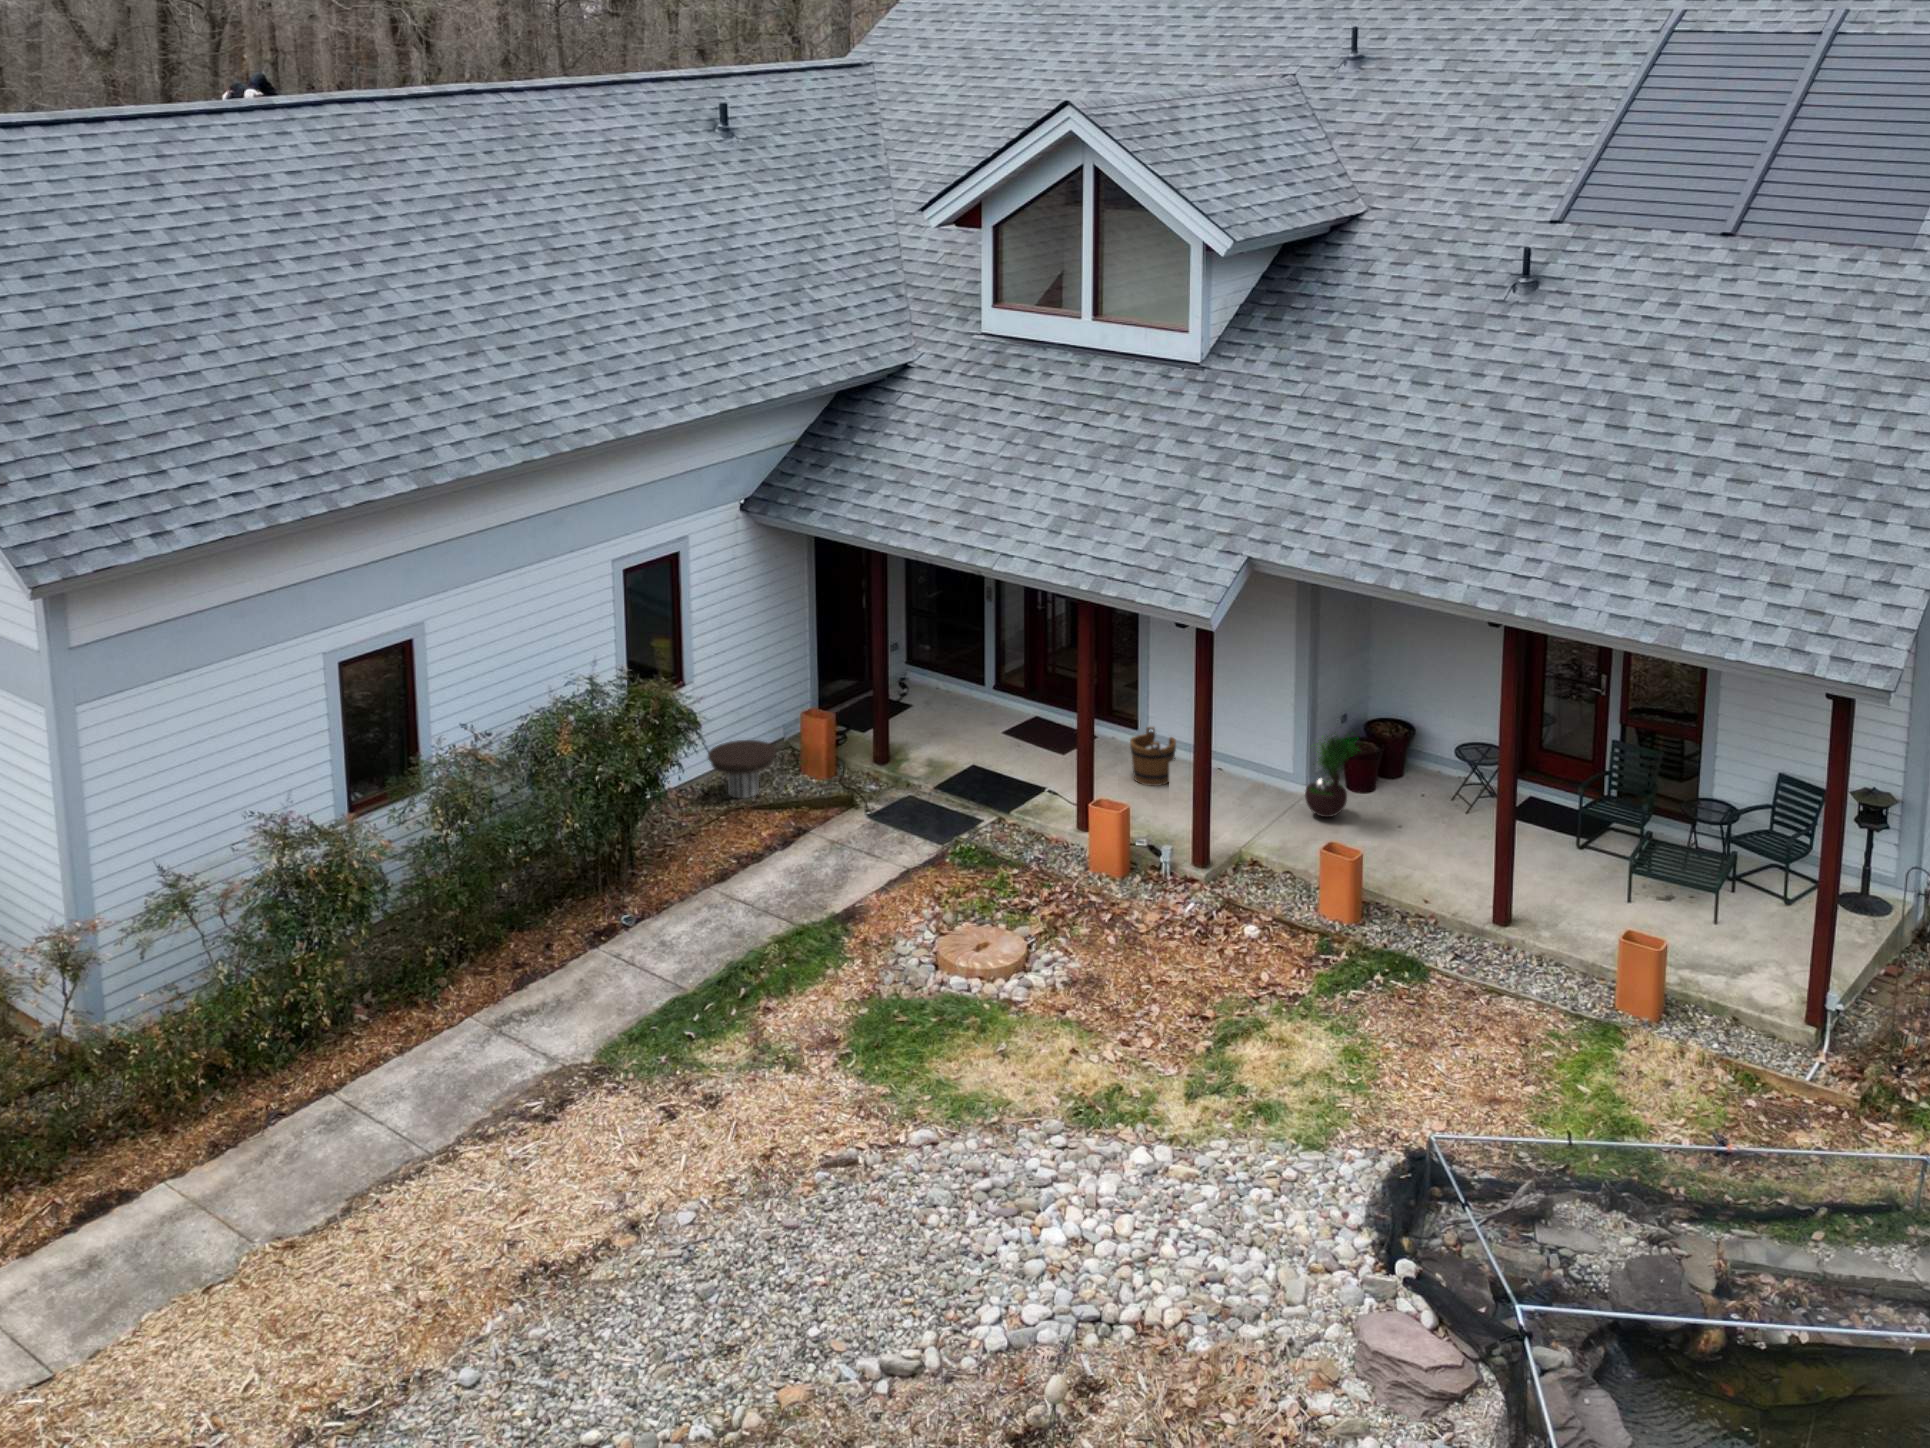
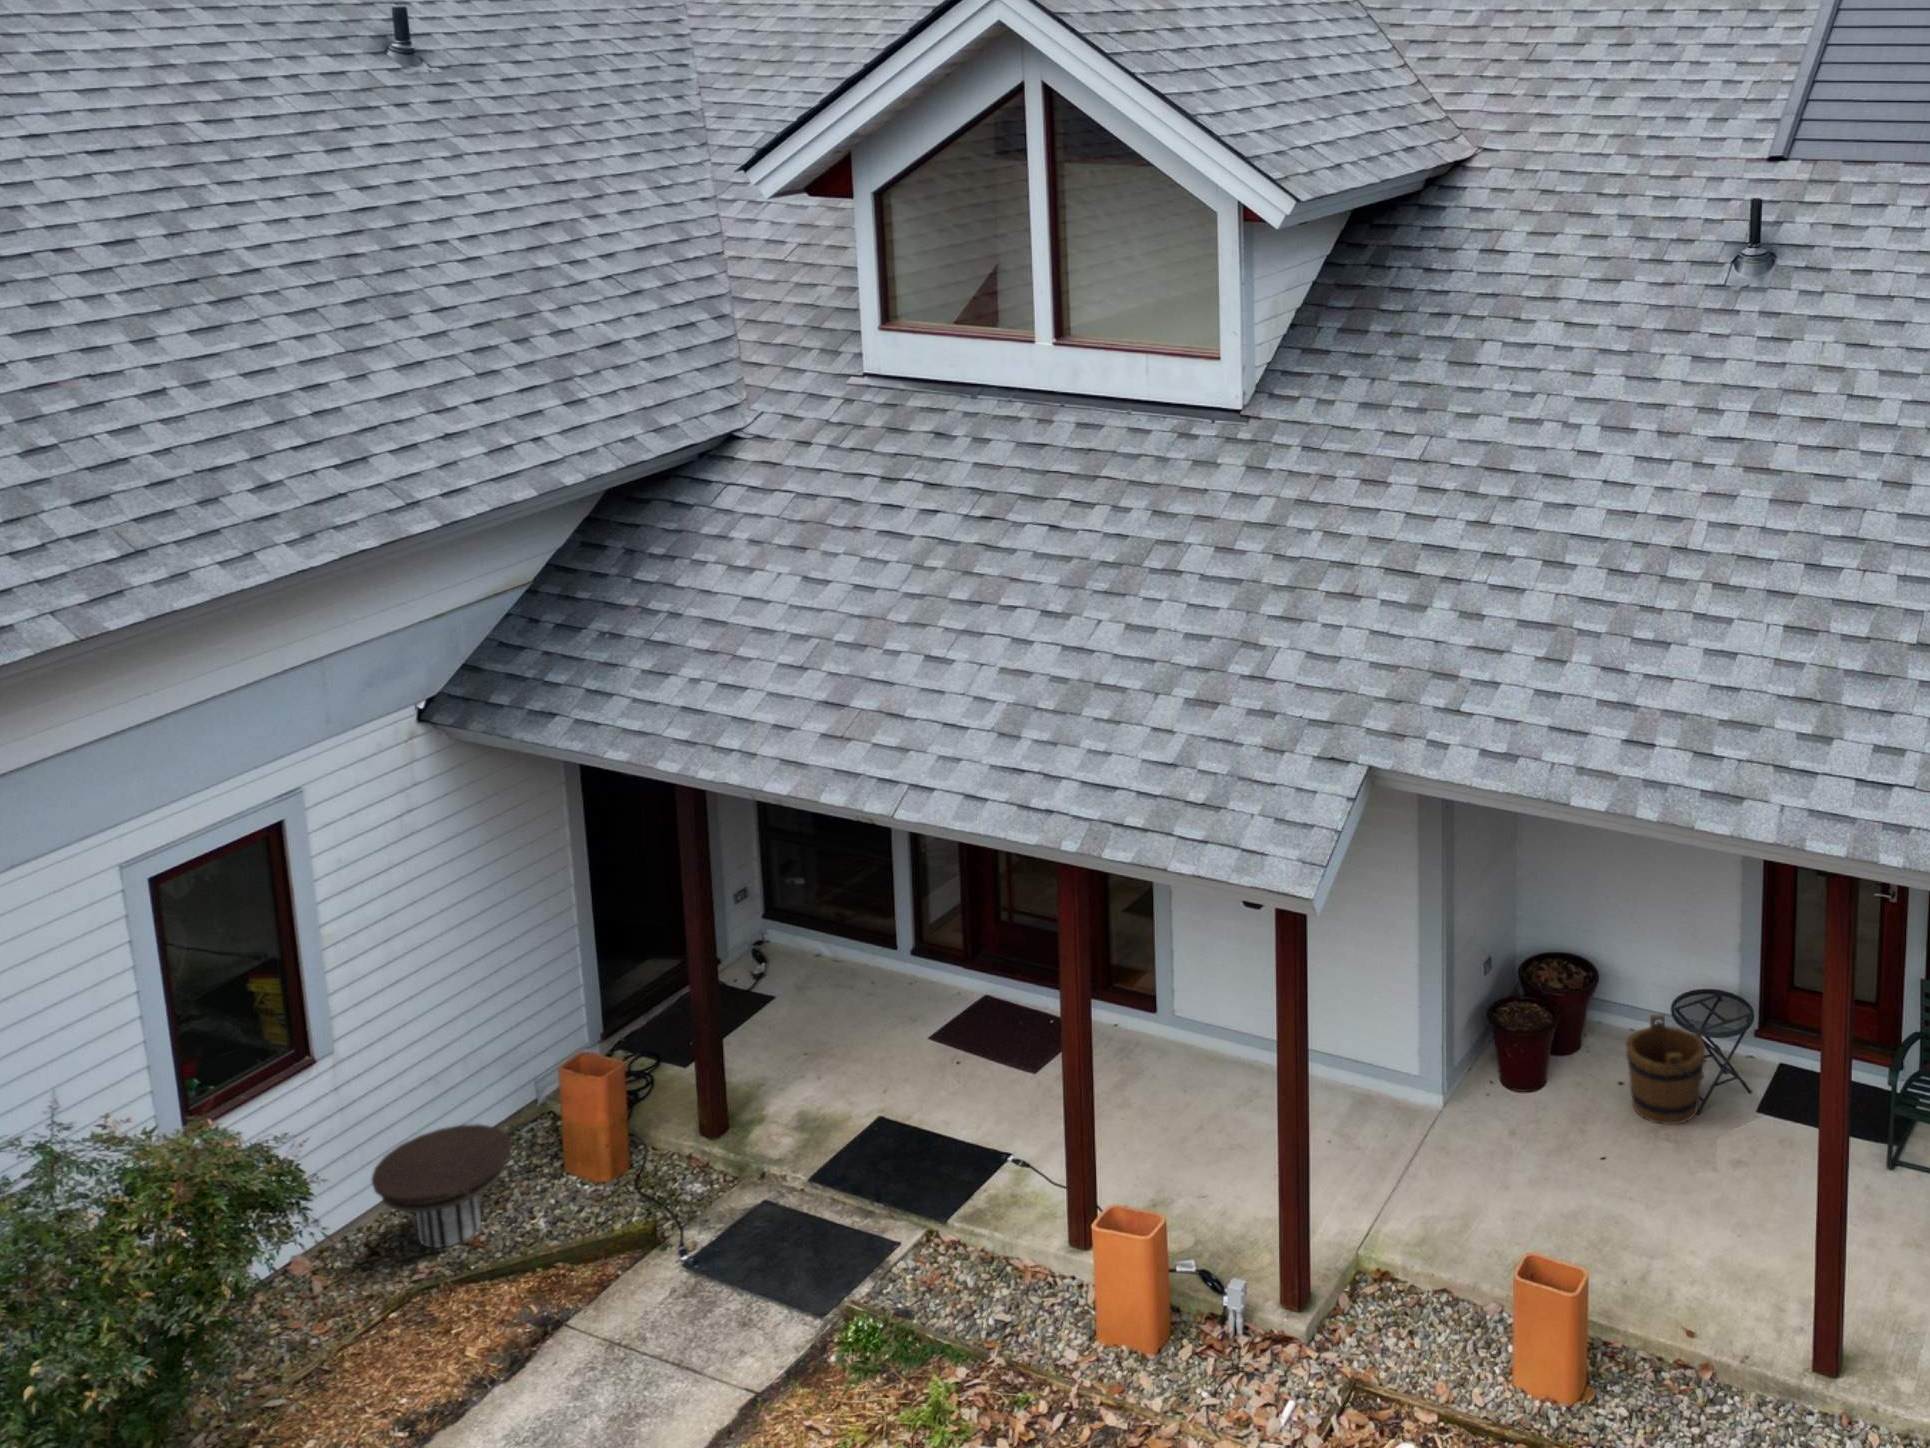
bucket: present [1130,727,1176,786] -> present [1626,1014,1705,1125]
potted tree: present [1305,732,1359,817] -> none [1446,1008,1537,1150]

